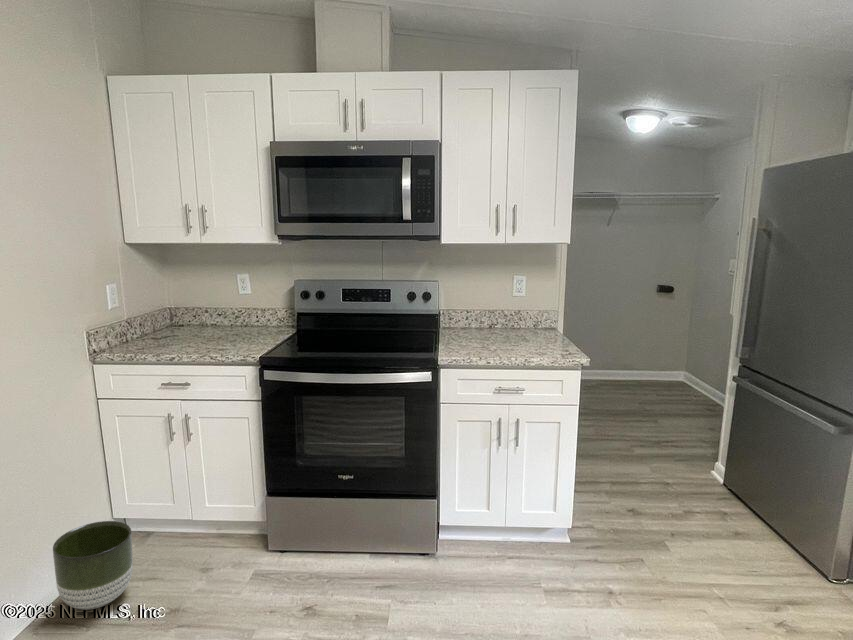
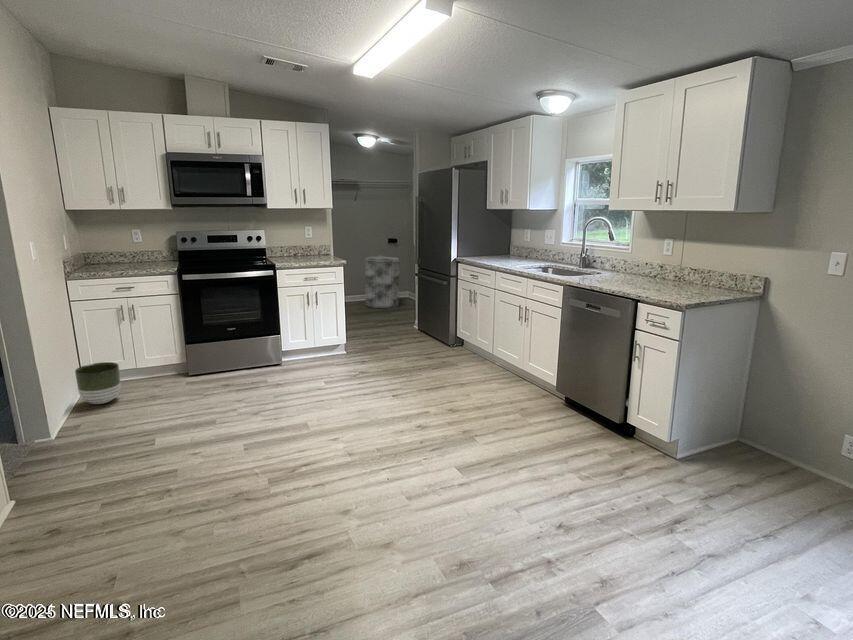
trash can: none [612,320,683,415] -> present [365,255,399,308]

